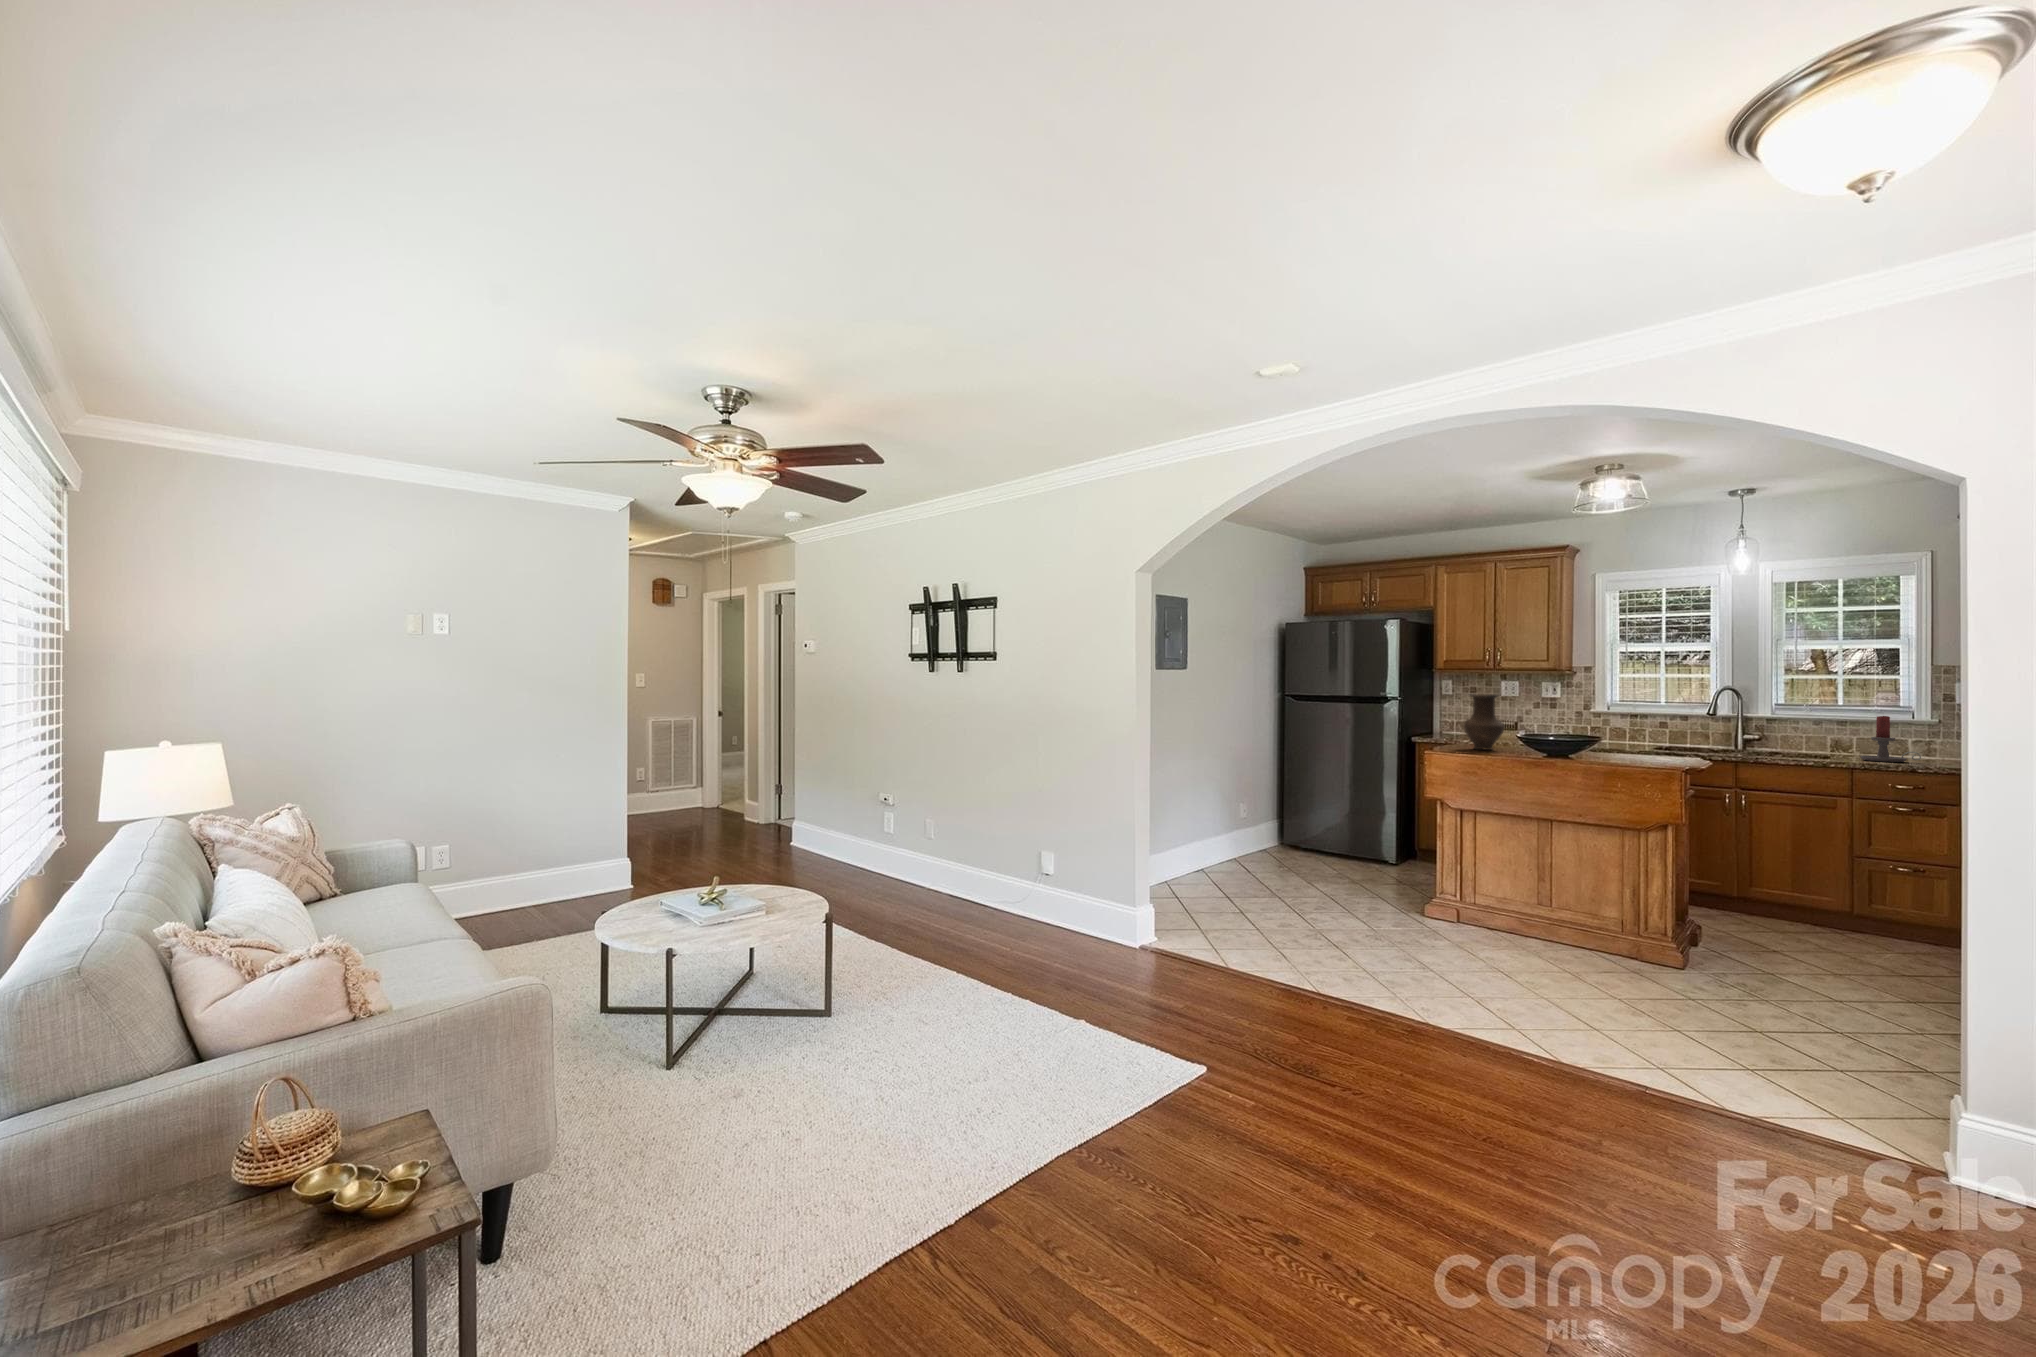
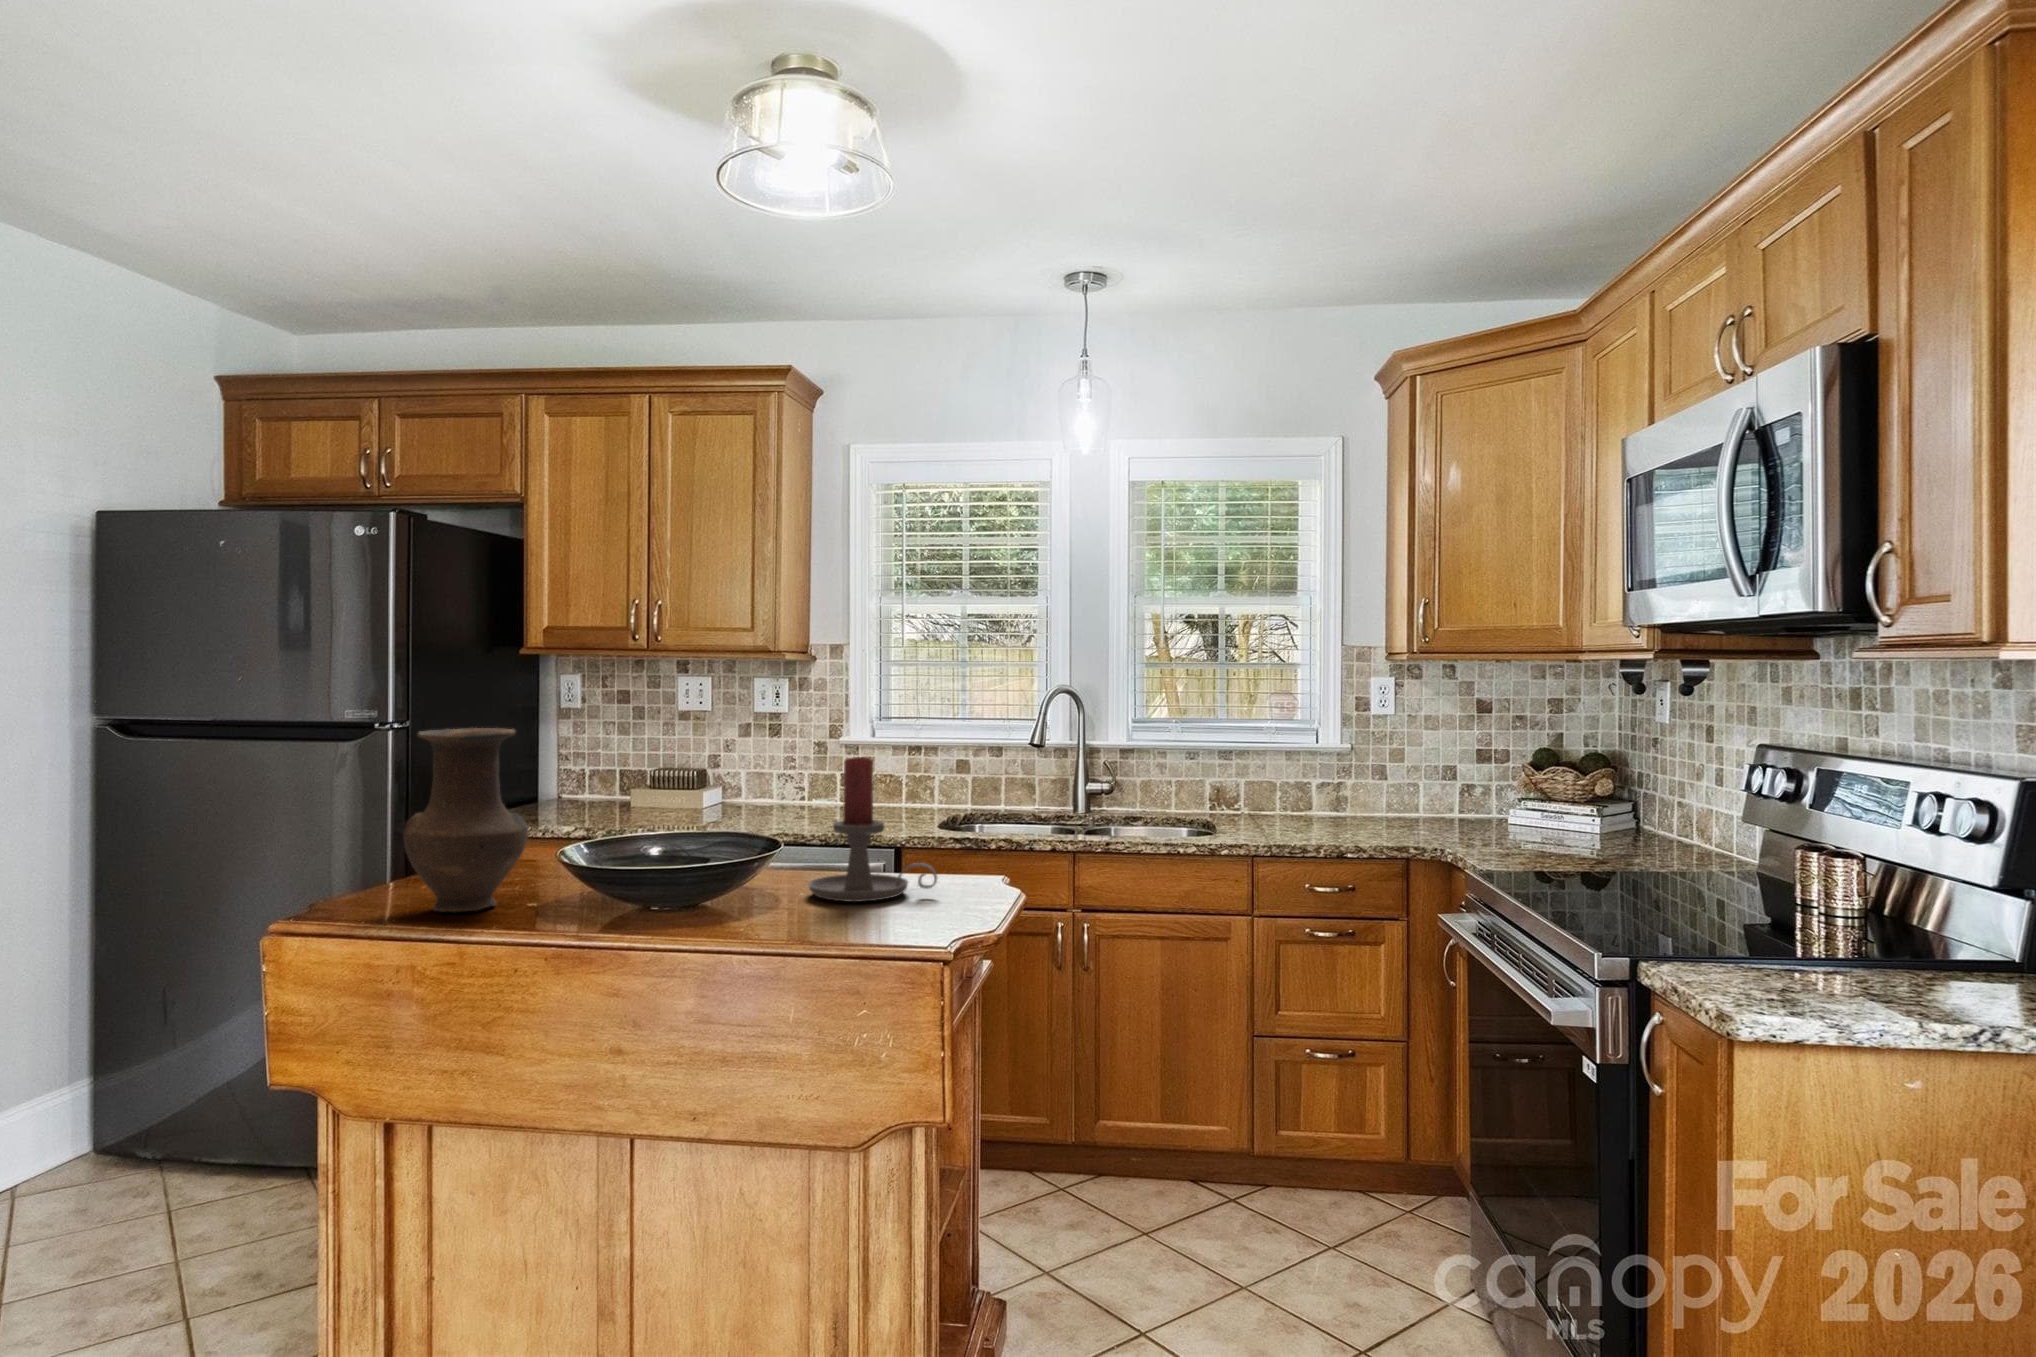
candle holder: present [1860,716,1921,762] -> present [808,757,938,902]

